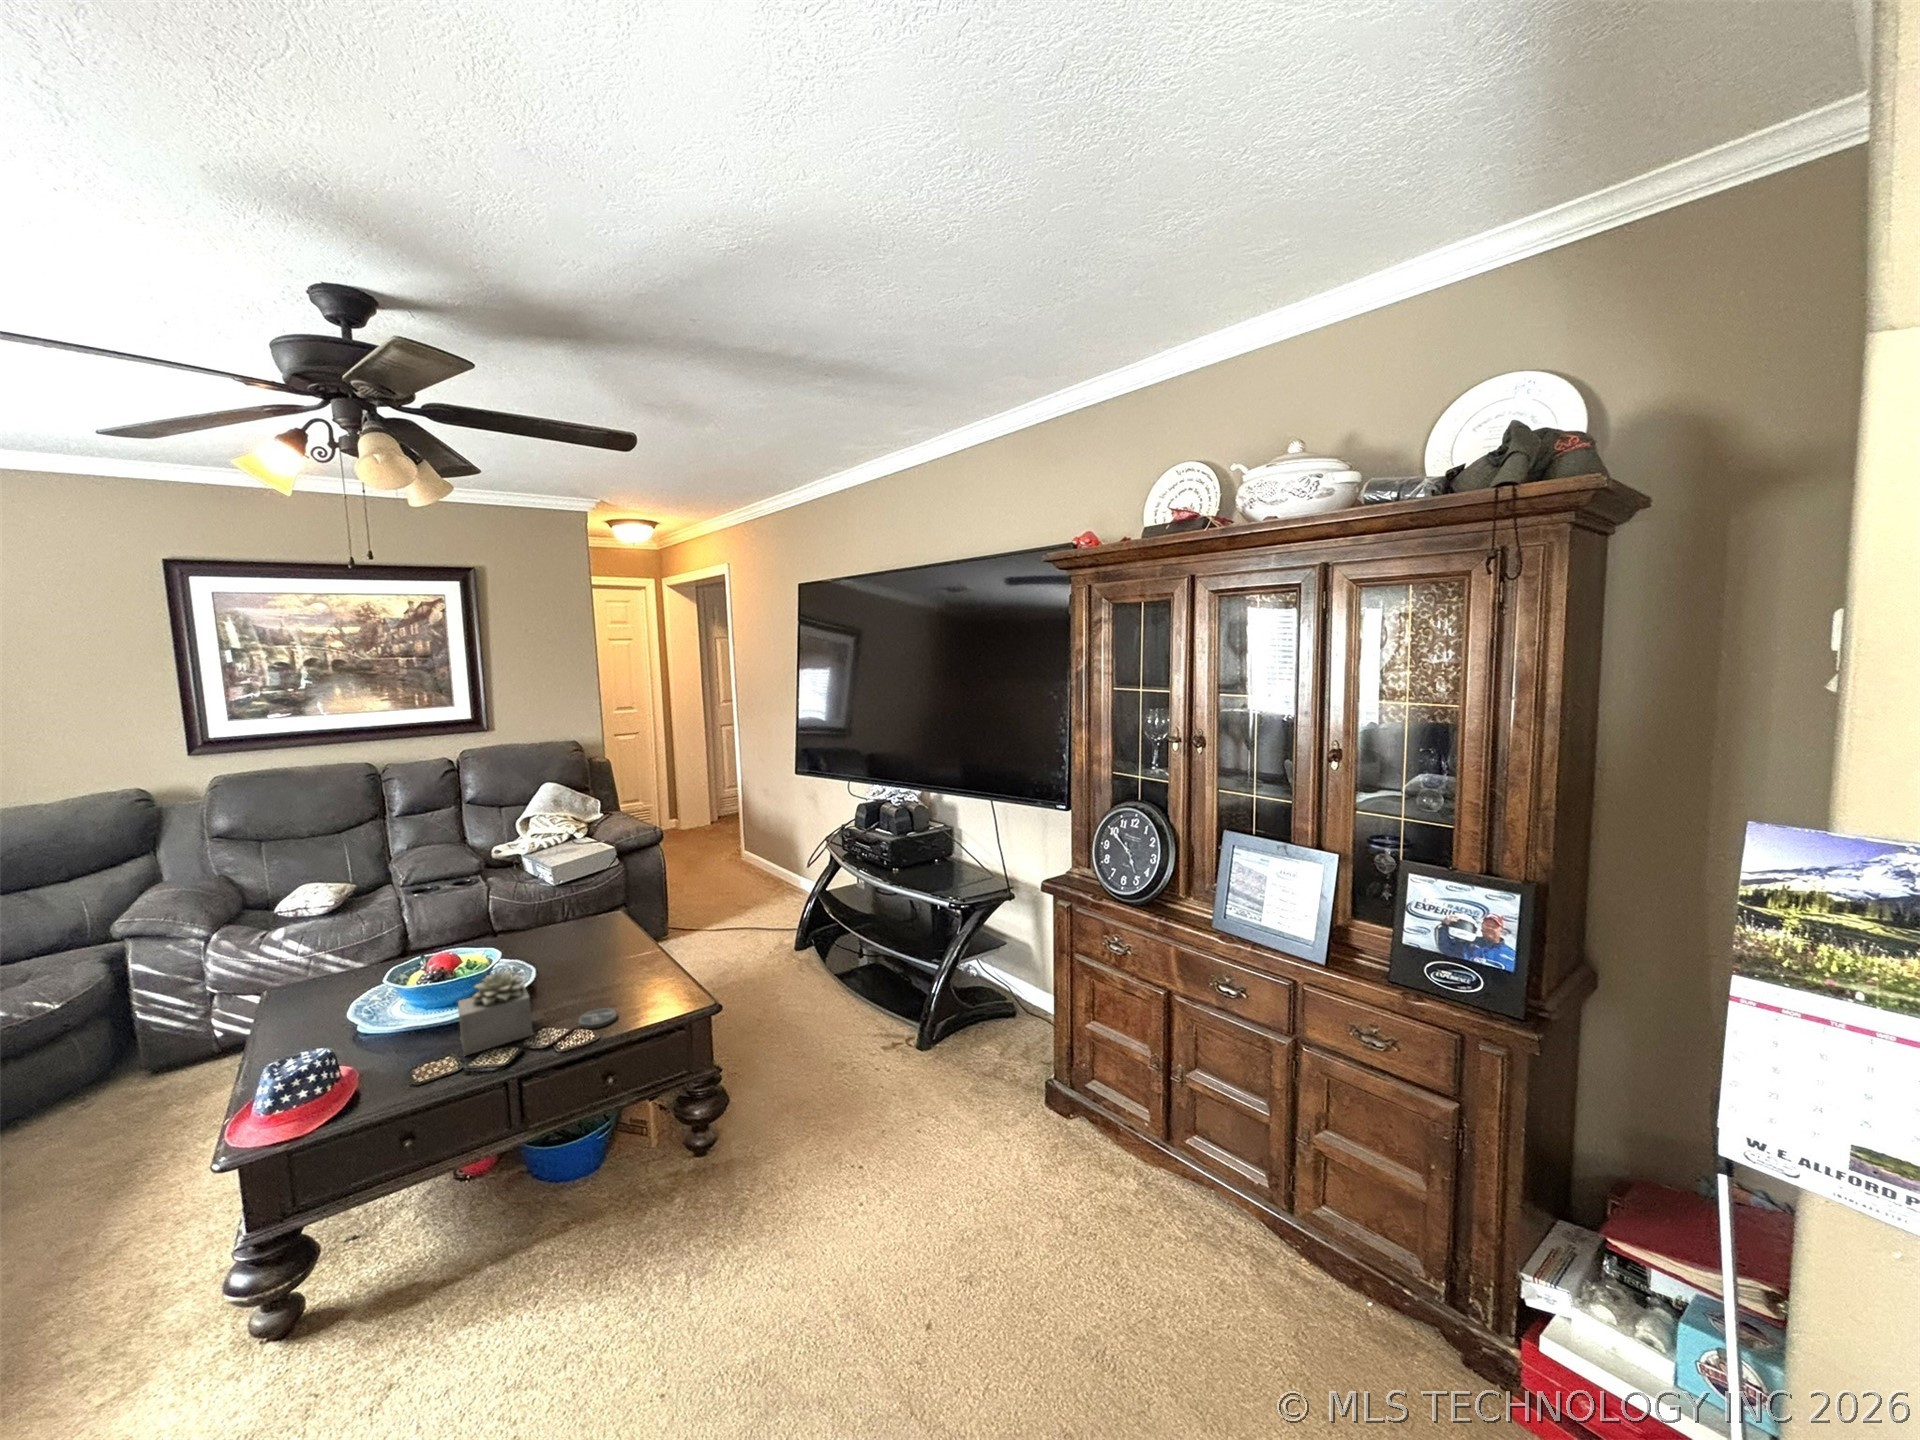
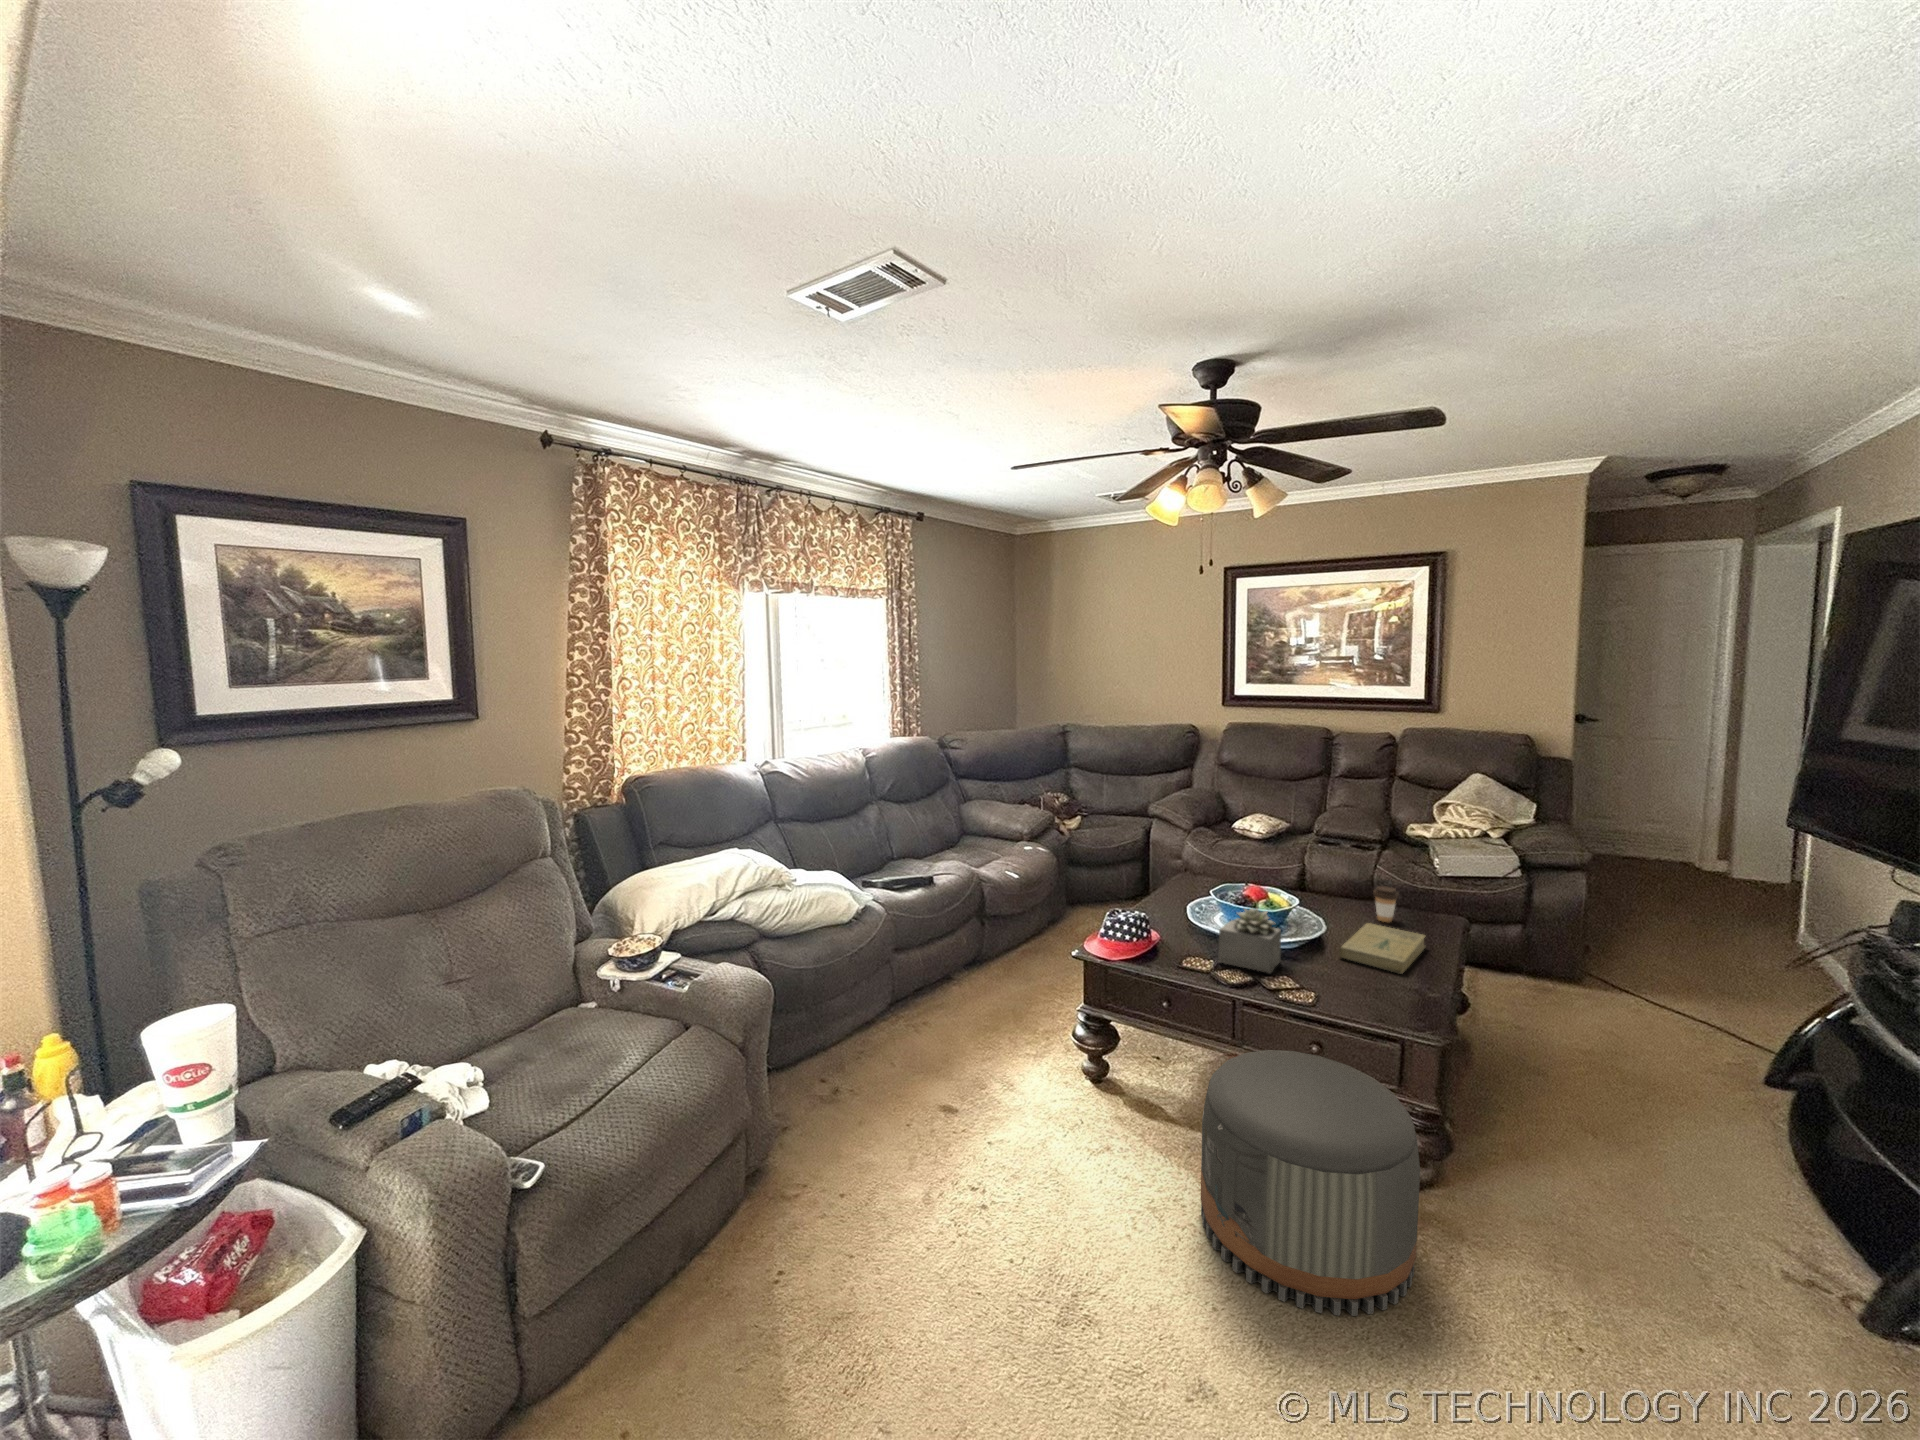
coffee cup: none [554,904,580,941] -> present [1373,886,1399,922]
book: none [568,935,637,987] -> present [1339,923,1425,974]
coaster: present [579,1008,616,1029] -> none [1308,979,1345,997]
pouf: none [547,1071,765,1349] -> present [1201,1050,1420,1316]

